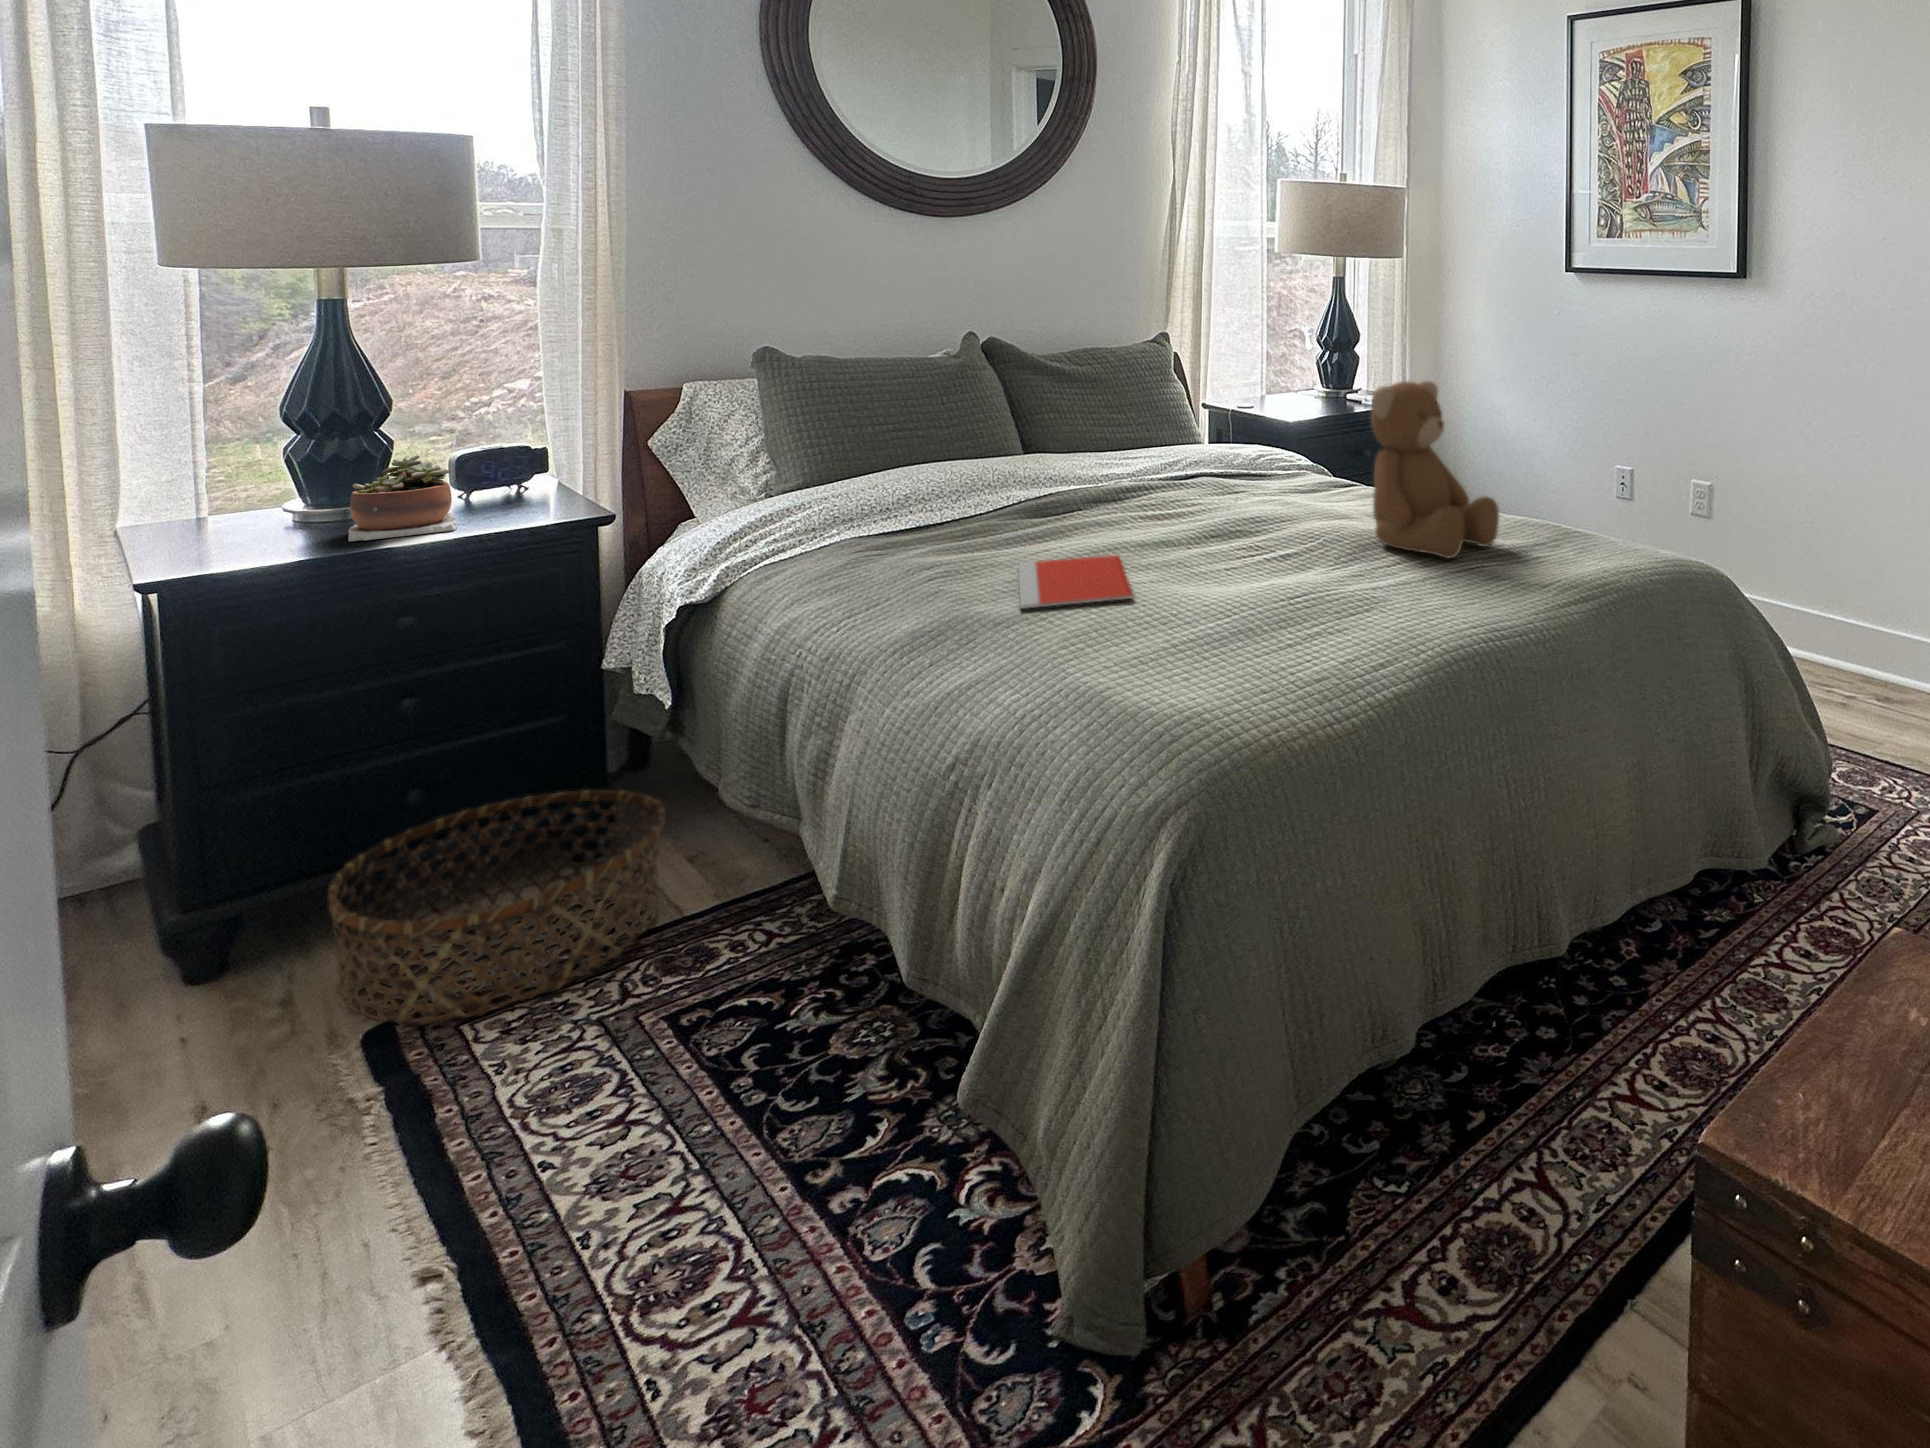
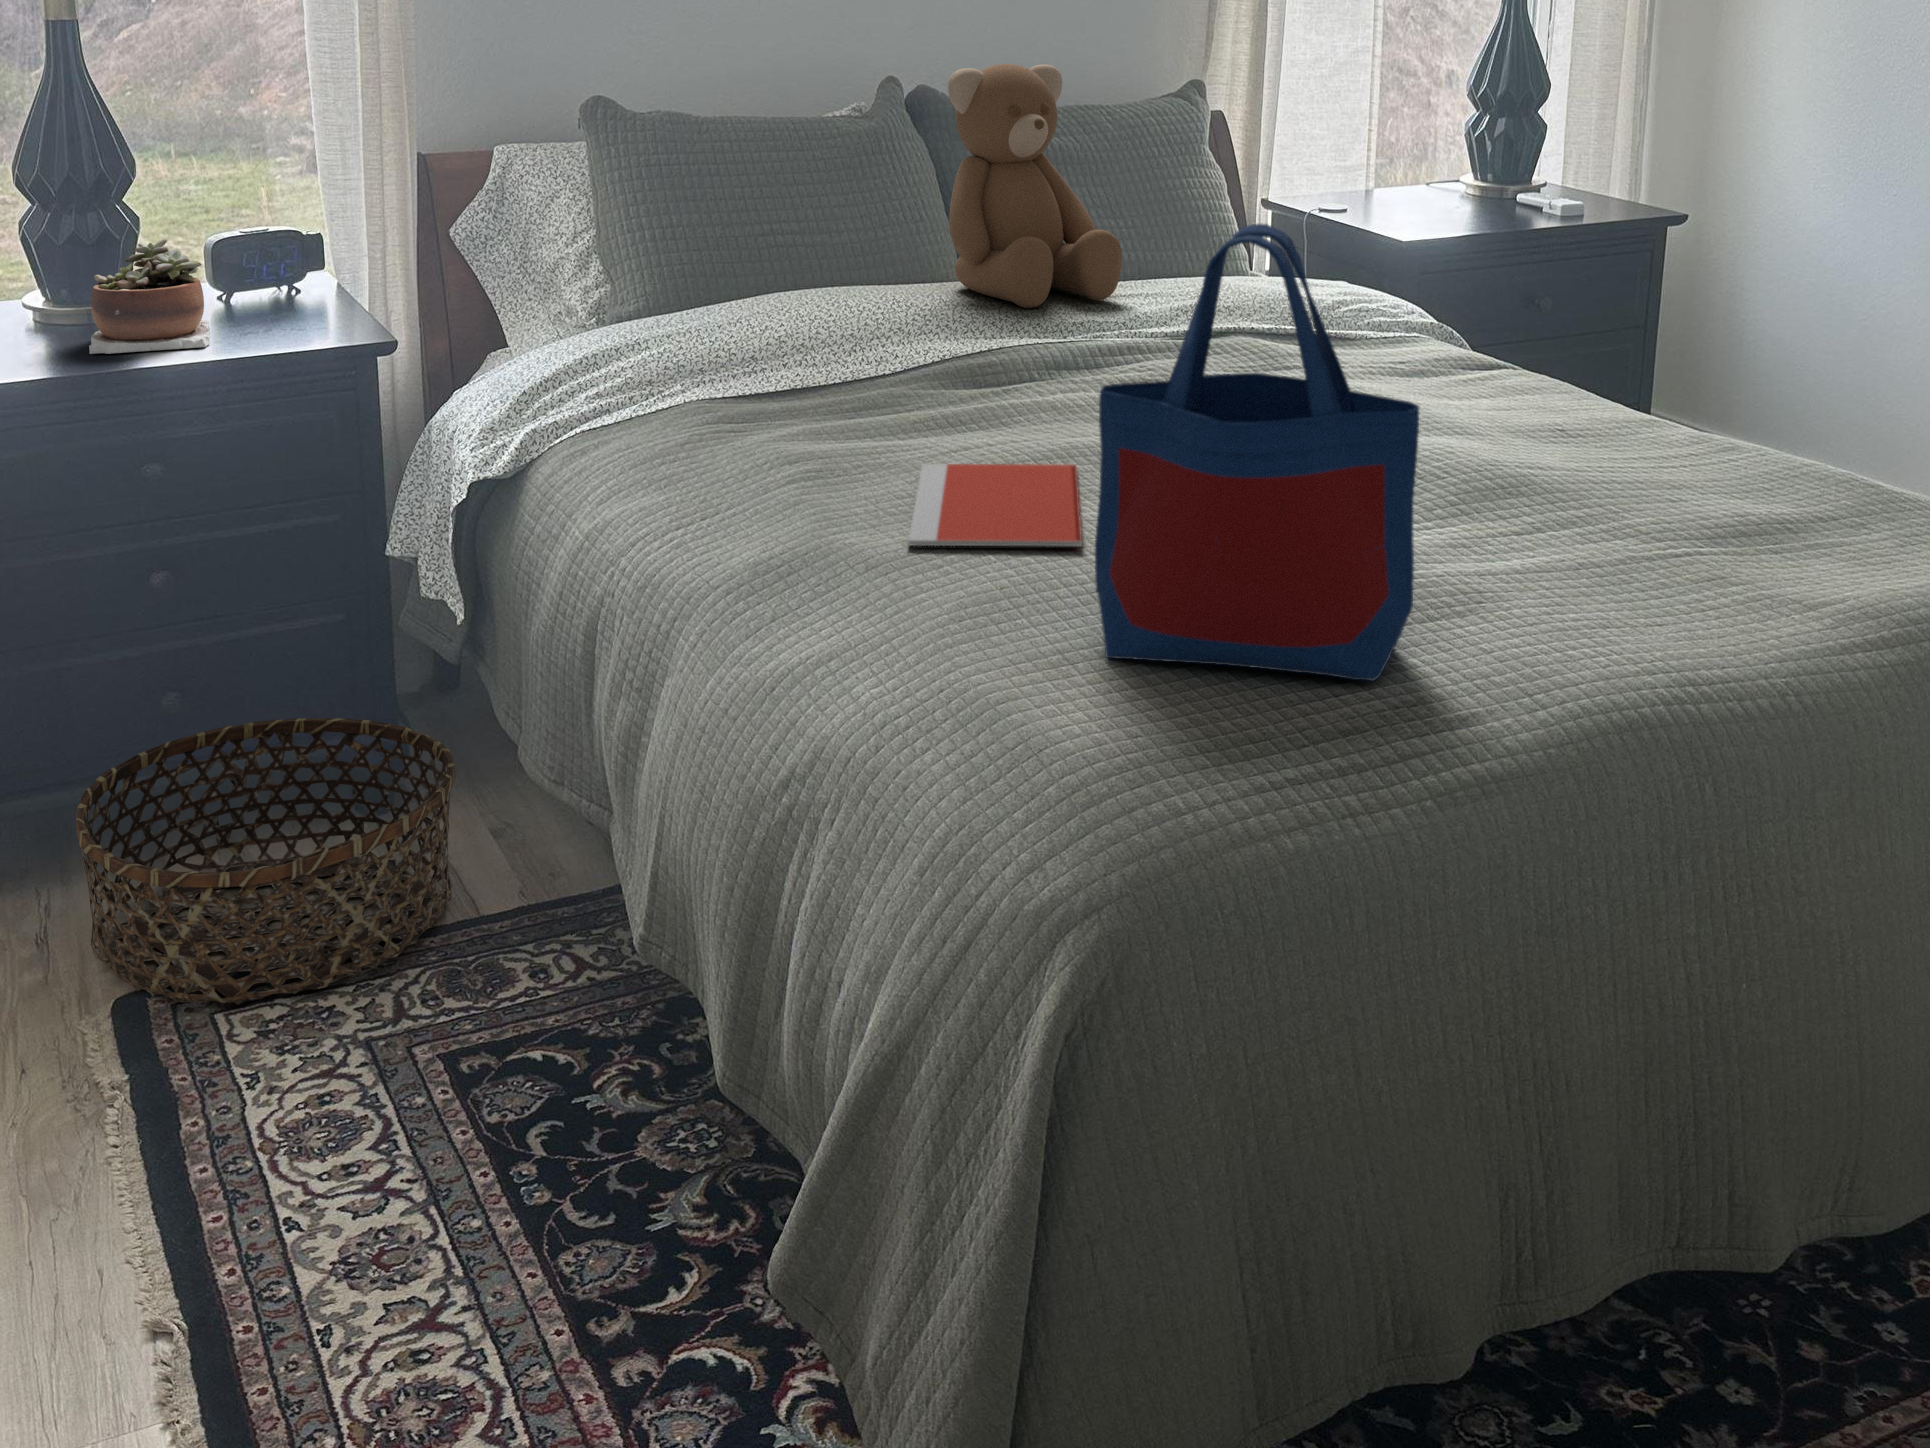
teddy bear: present [1371,381,1499,558] -> present [948,64,1122,308]
tote bag: none [1152,392,1343,657] -> present [1095,224,1419,681]

